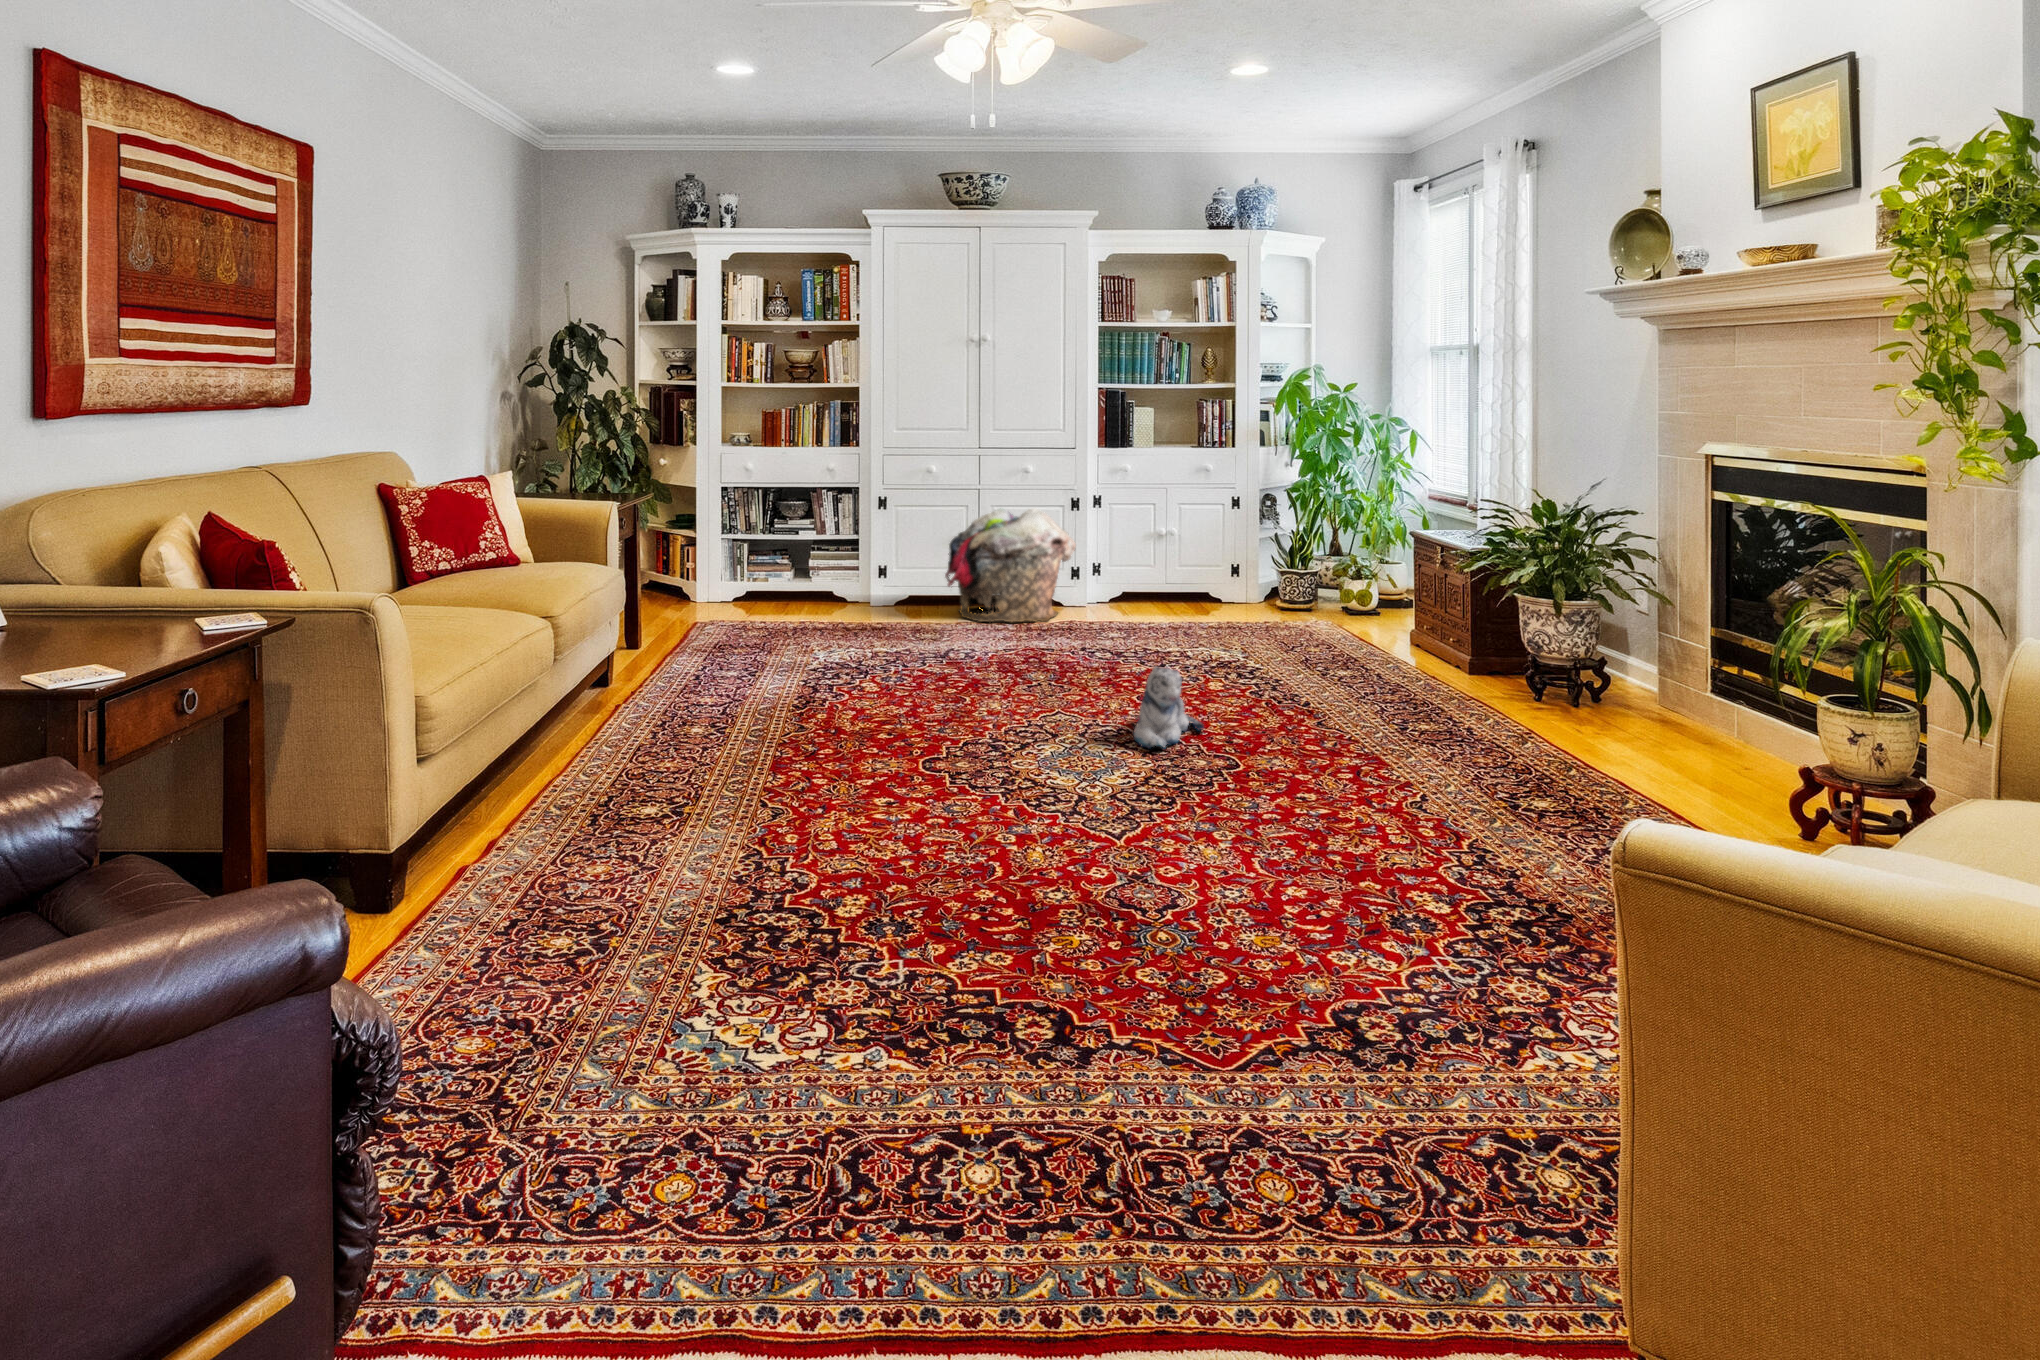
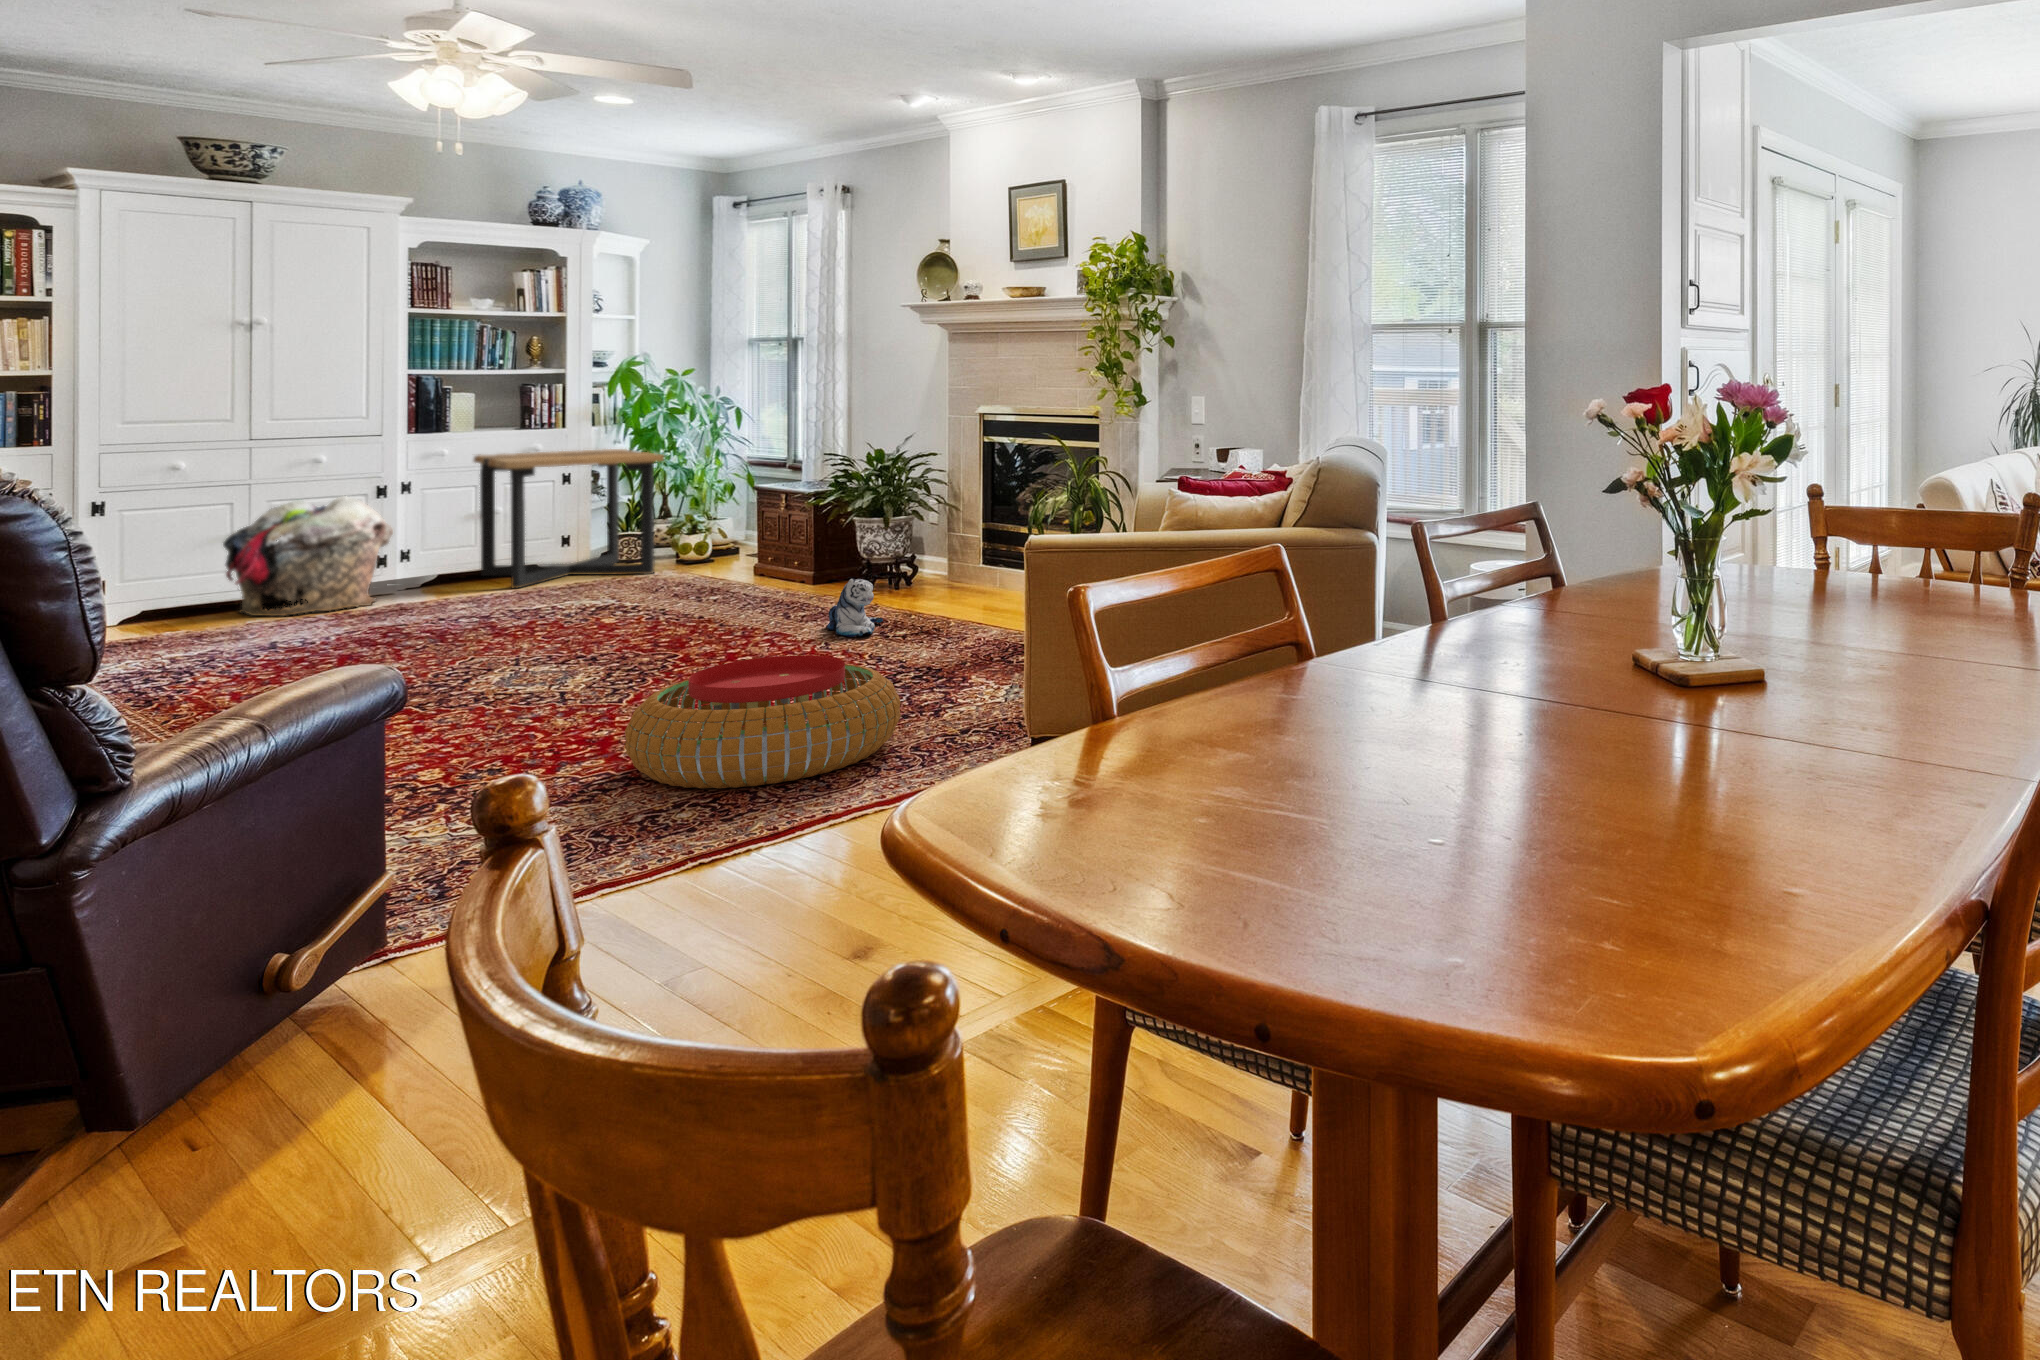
side table: none [1148,472,1313,625] -> present [474,449,664,588]
plush toy: present [1134,666,1204,748] -> present [826,579,883,637]
pouf: none [976,875,1417,1187] -> present [625,655,900,788]

